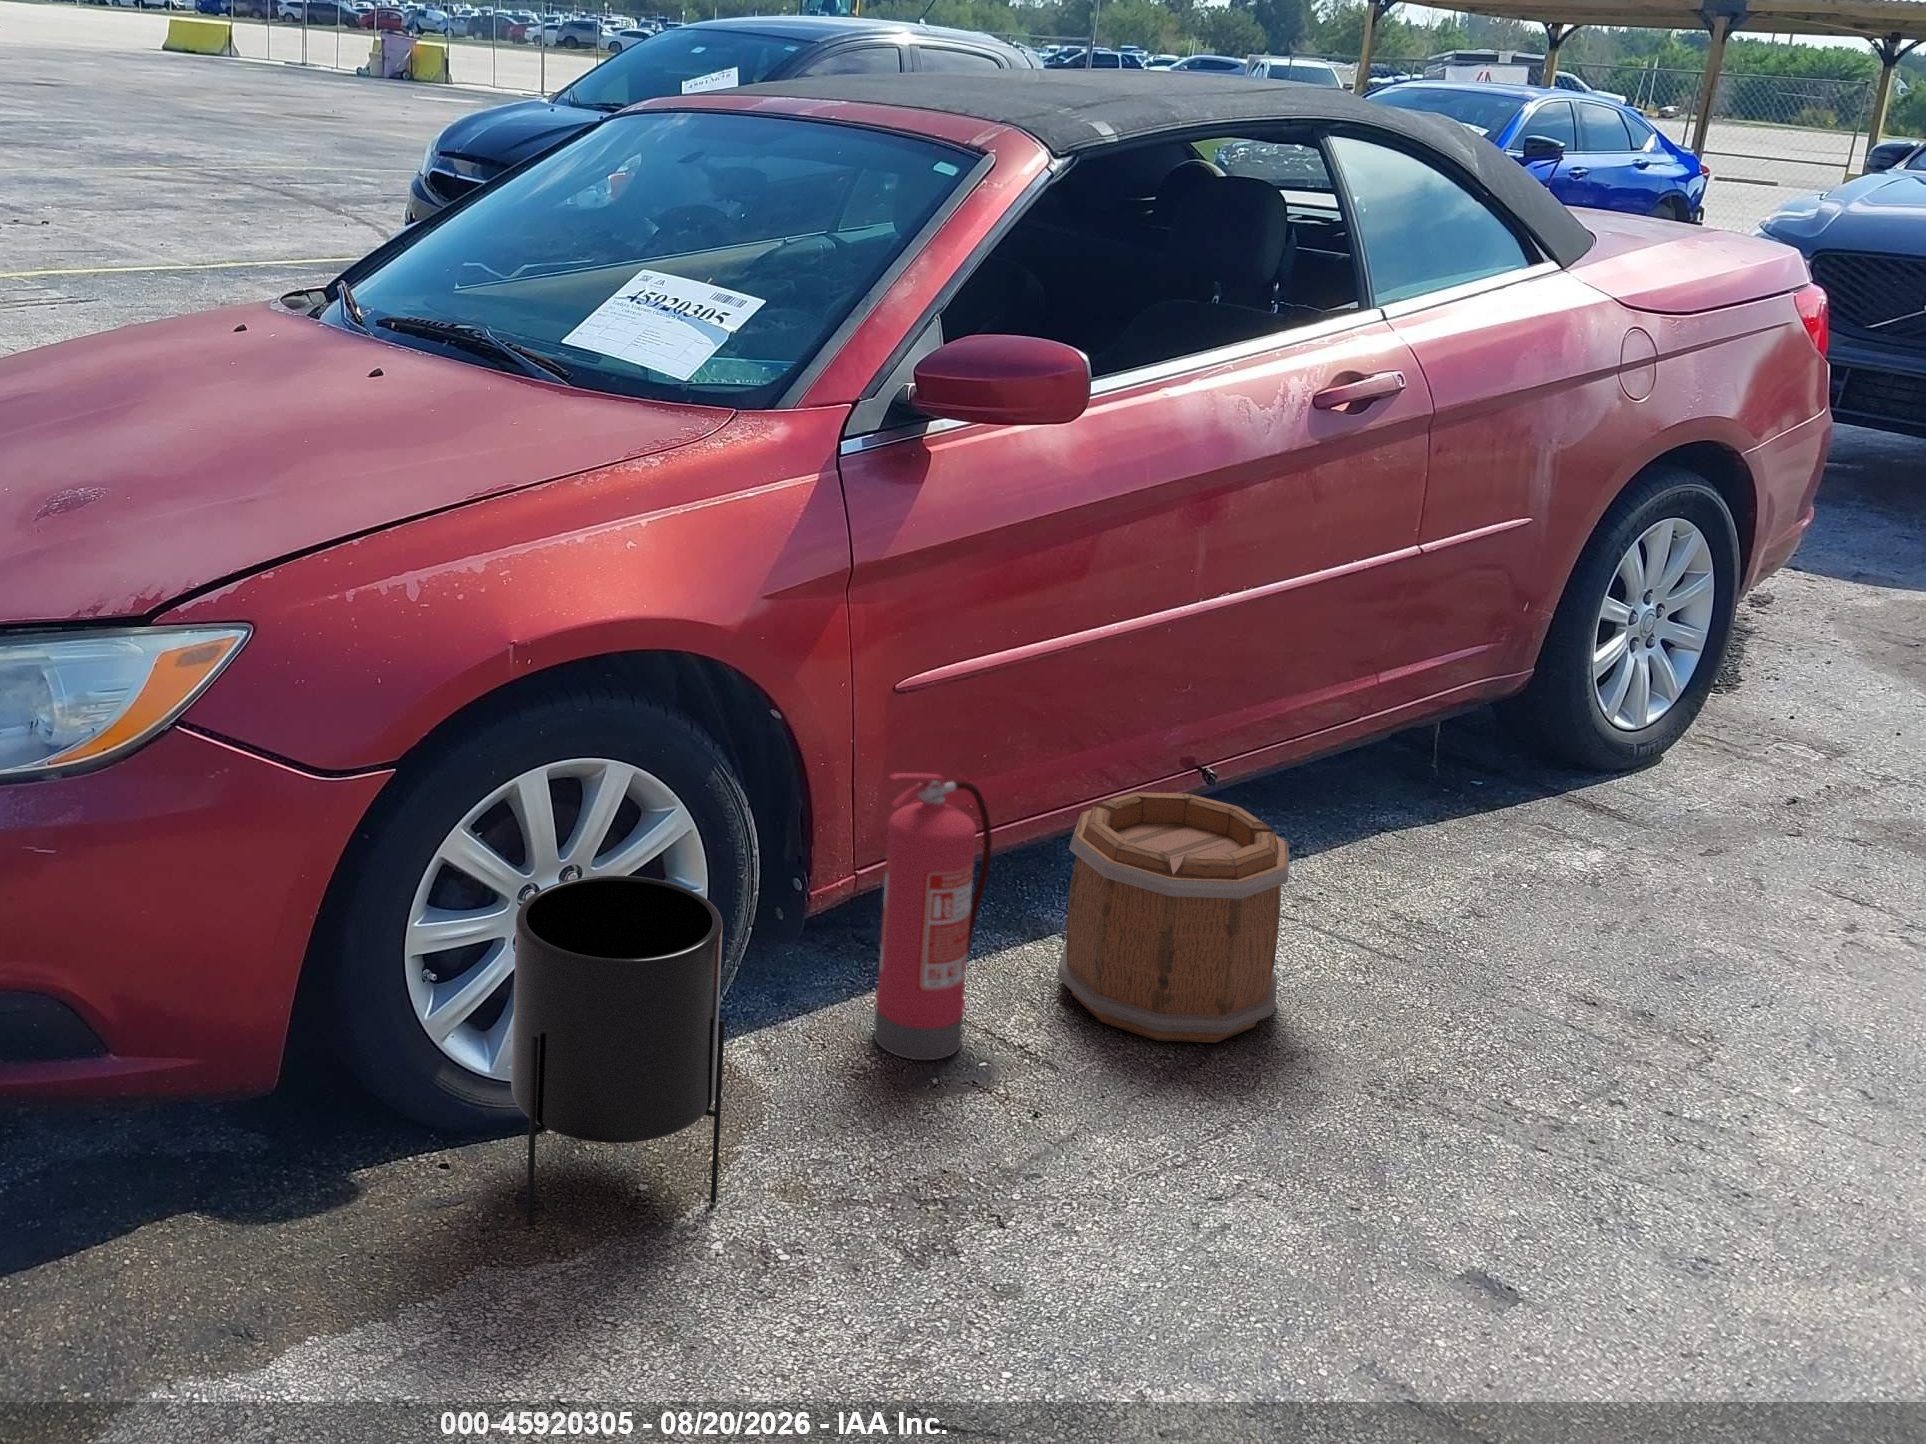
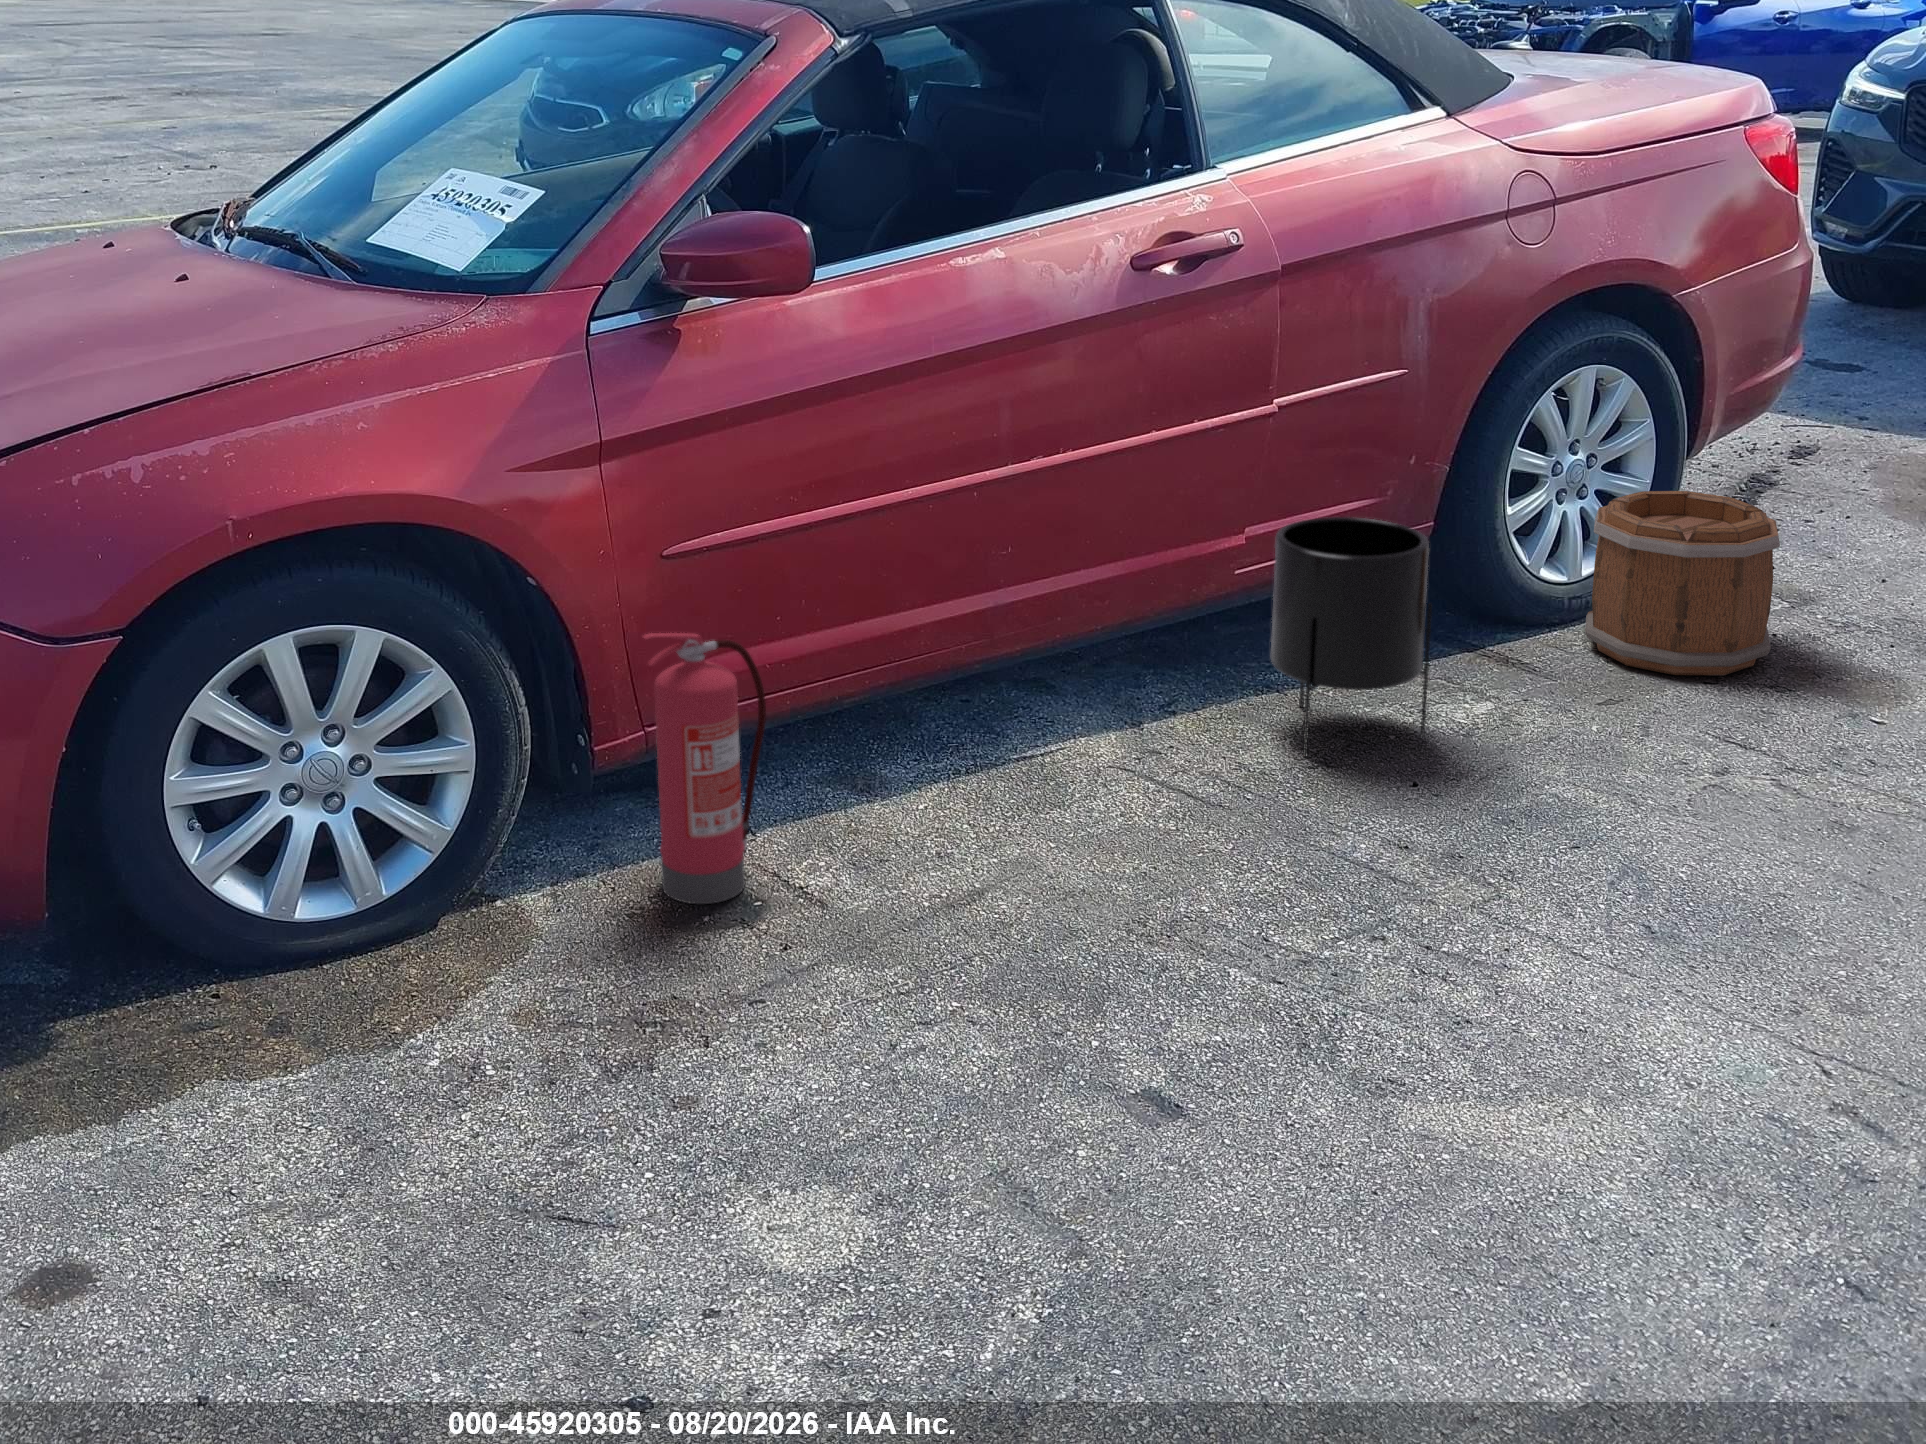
bucket: present [1057,792,1289,1042] -> present [1585,491,1780,675]
planter: present [511,875,725,1225] -> present [1271,517,1432,756]

